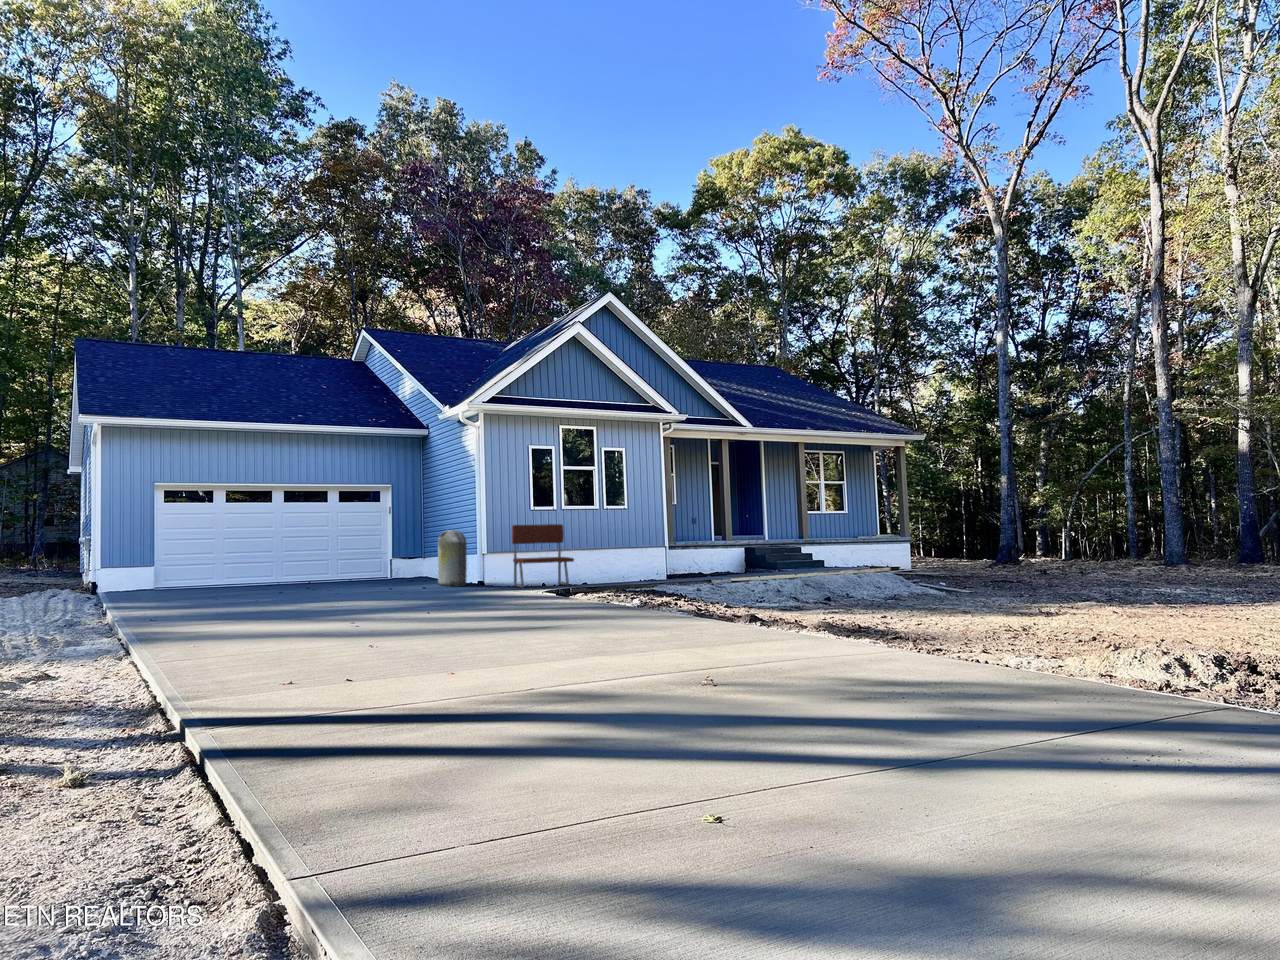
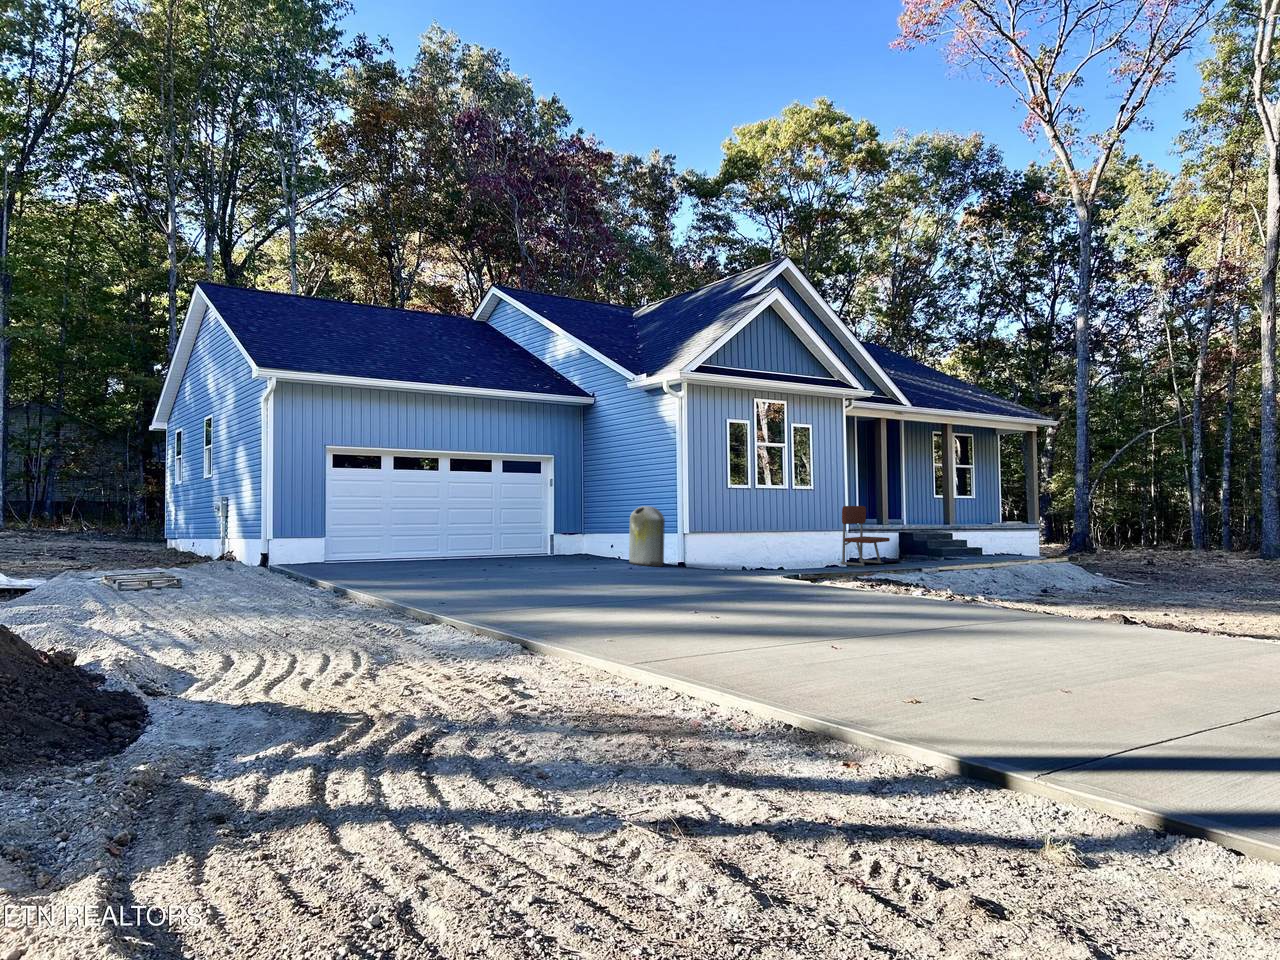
bench: present [512,524,574,588] -> present [841,506,890,566]

